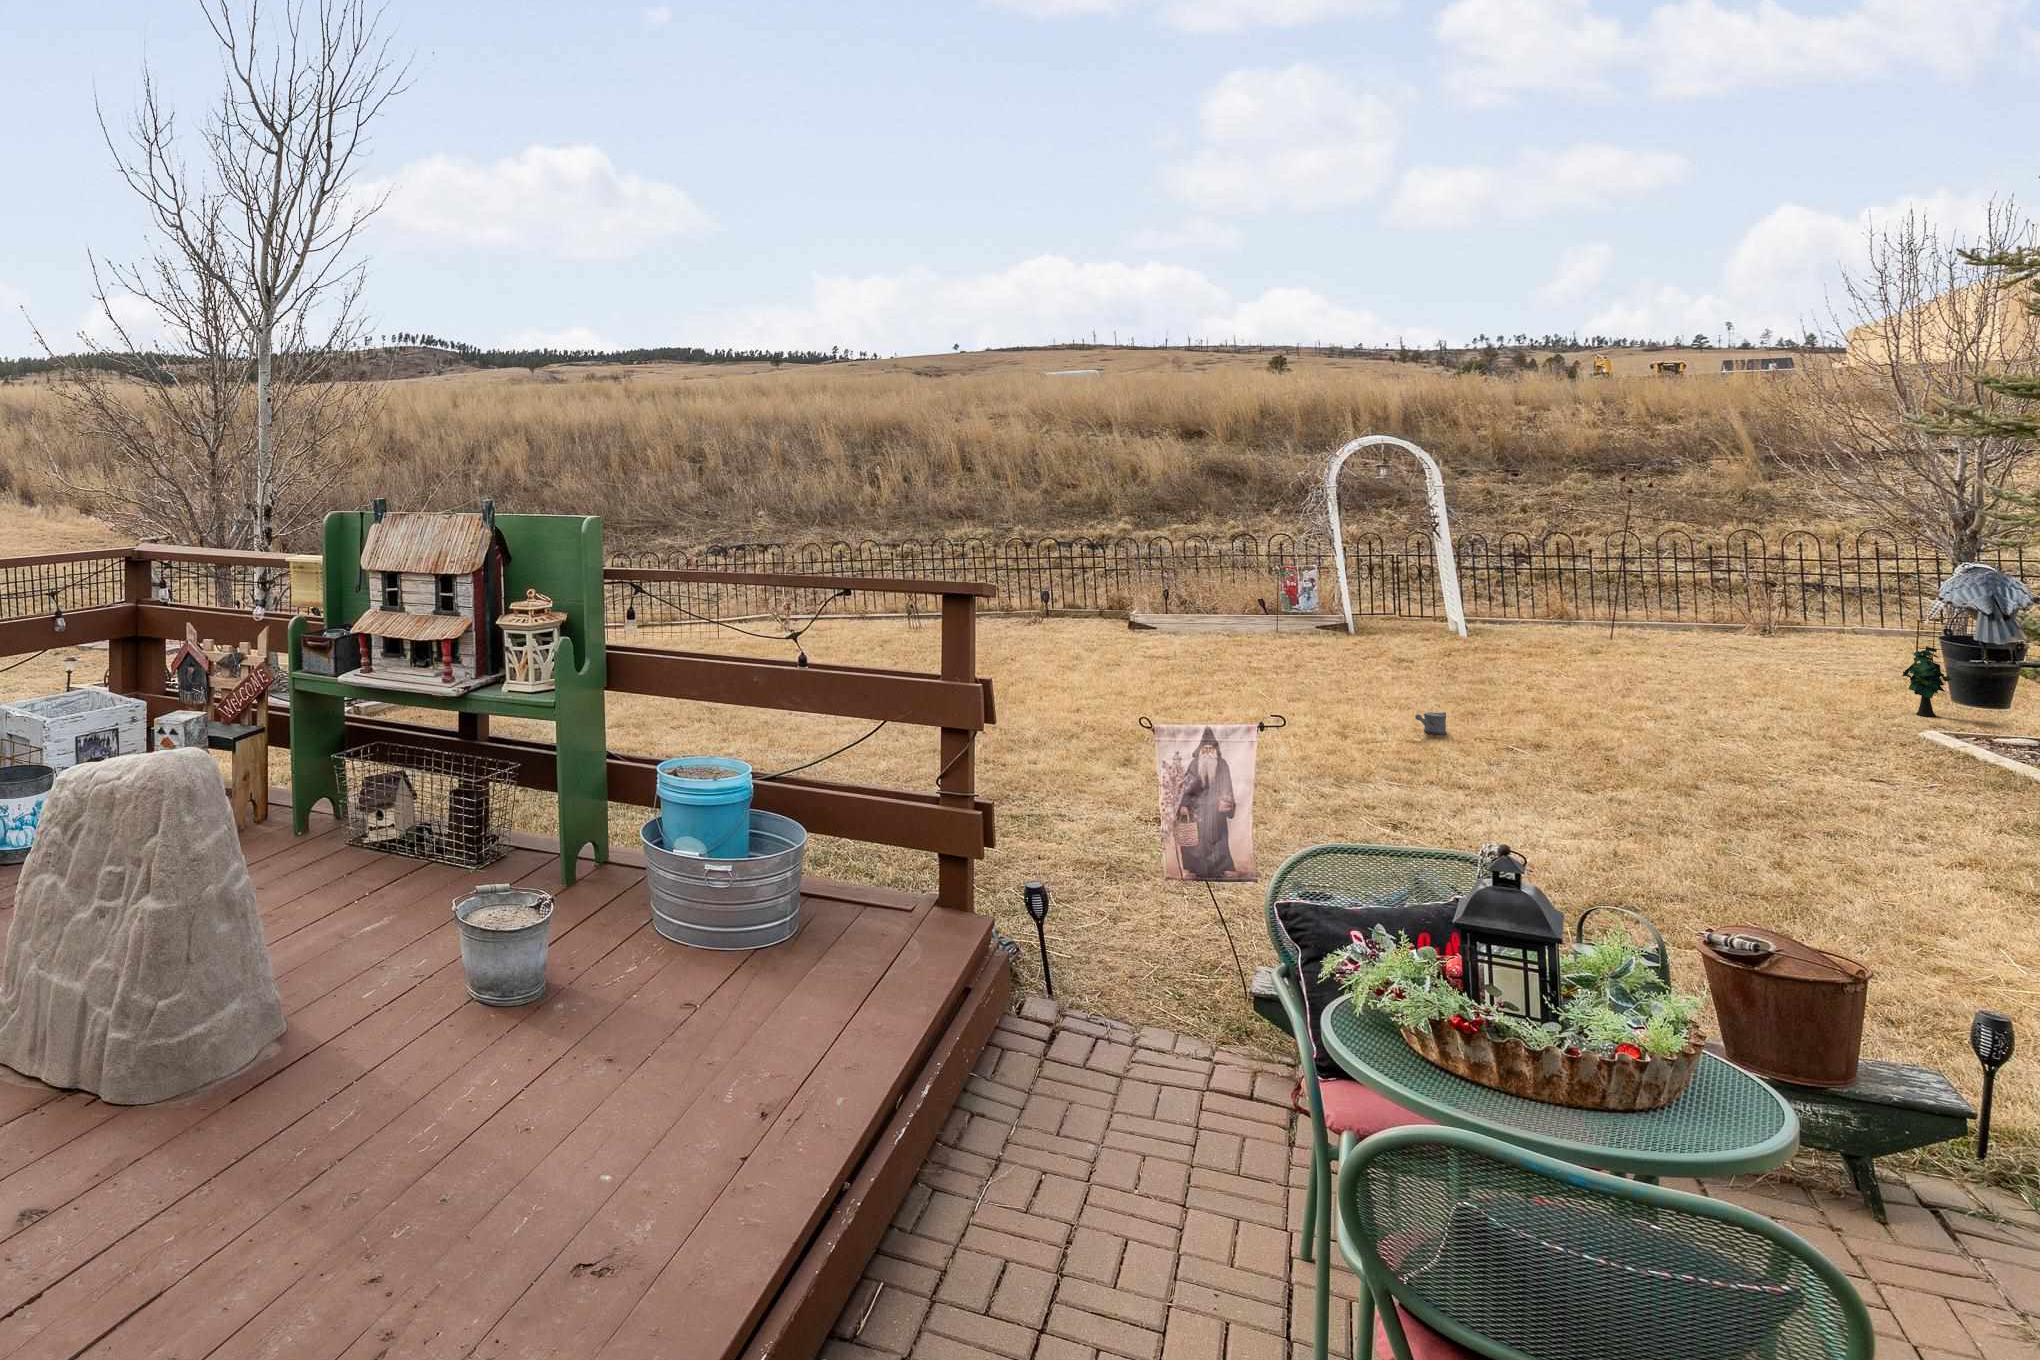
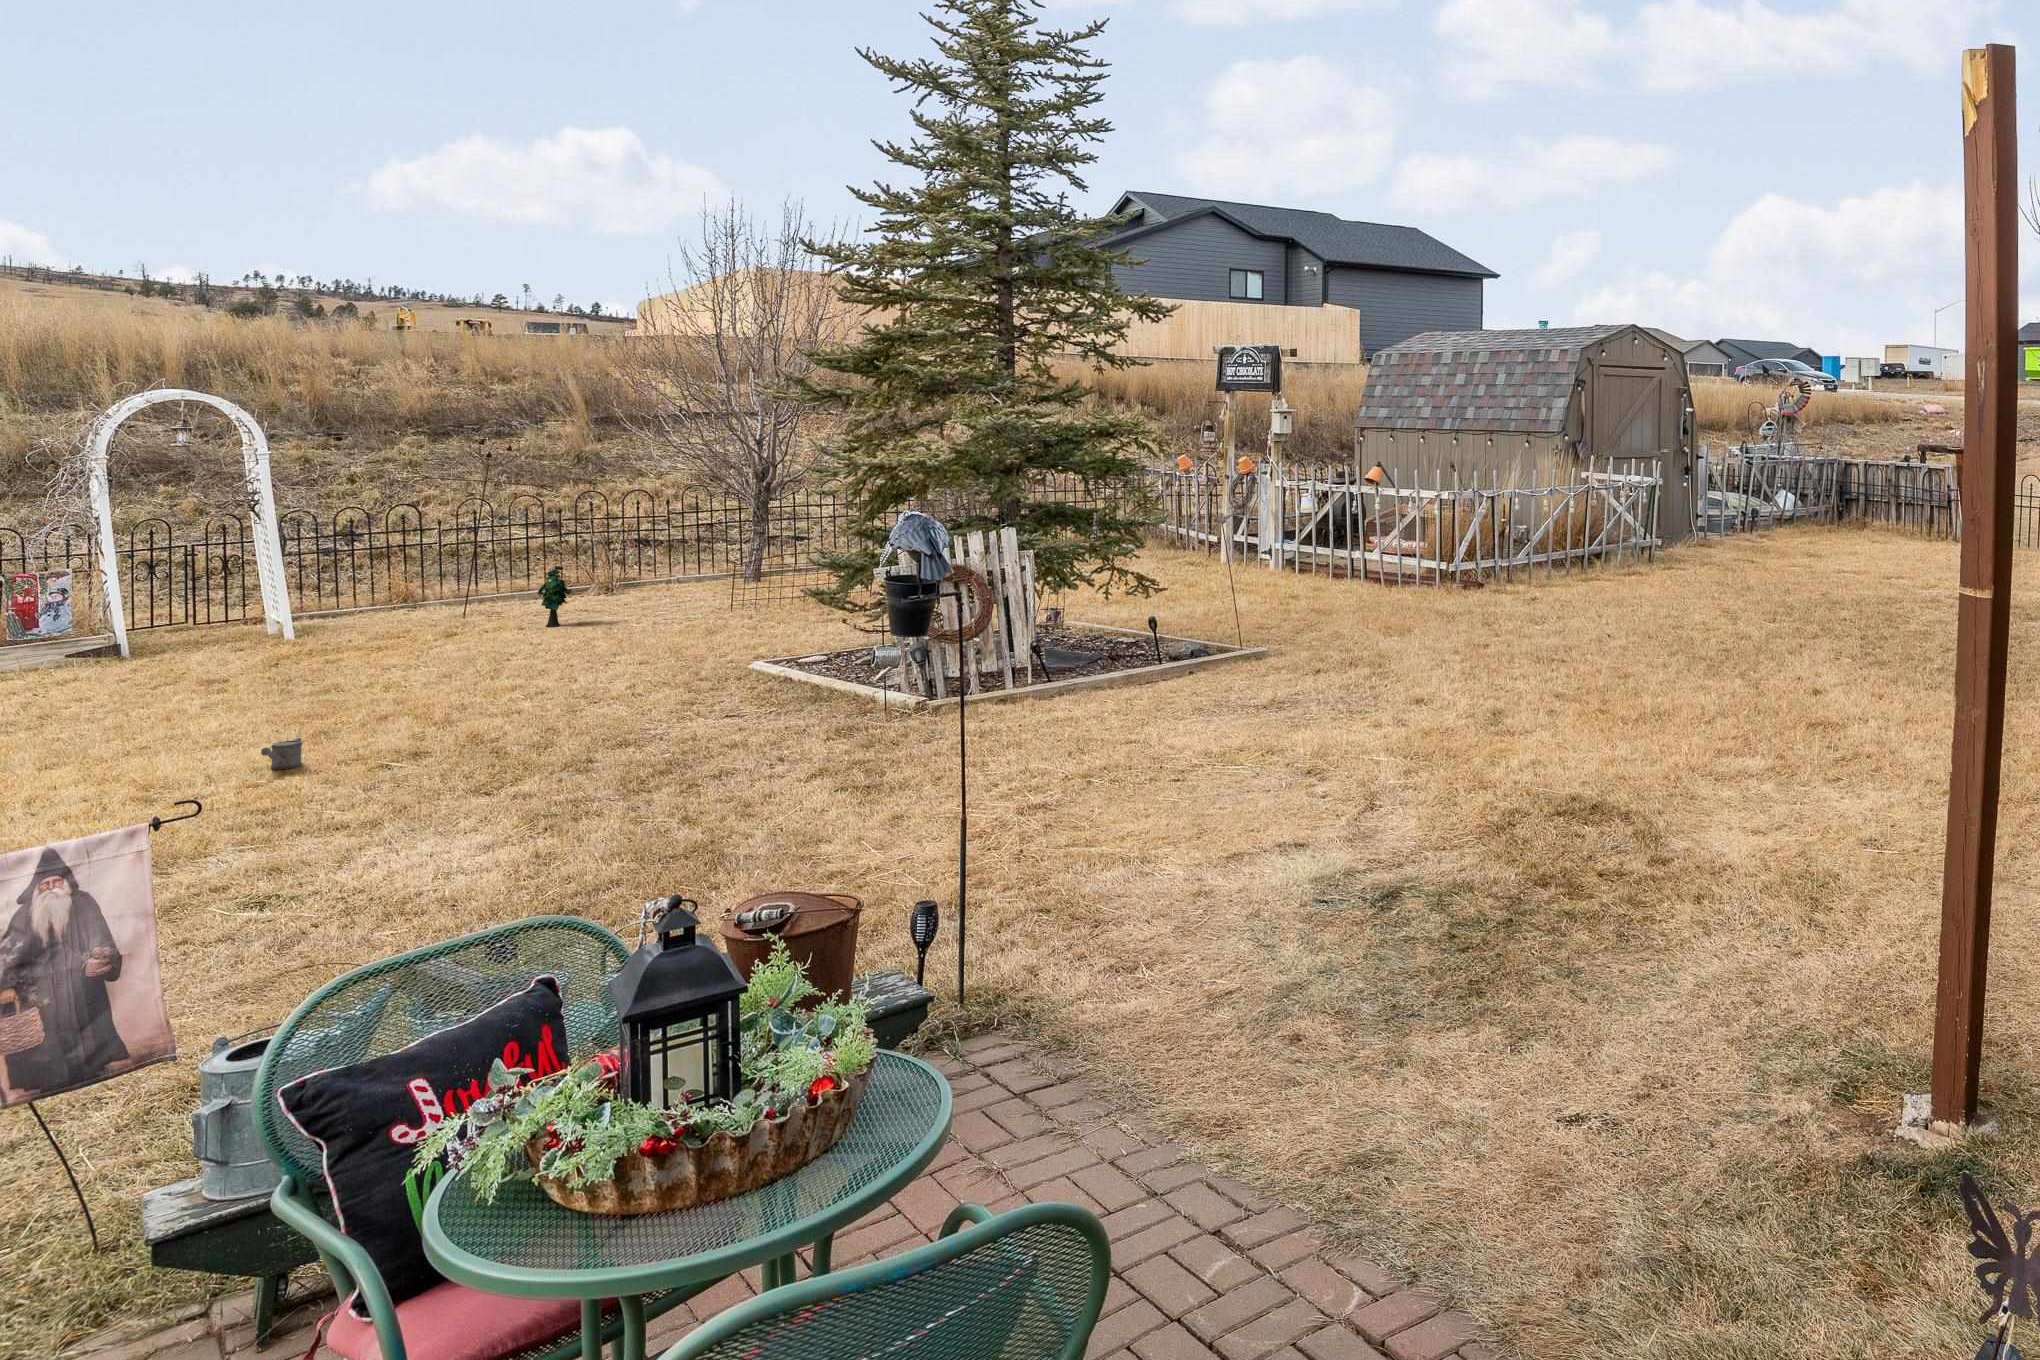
decorative plant: present [1902,646,1952,717] -> present [538,566,572,627]

